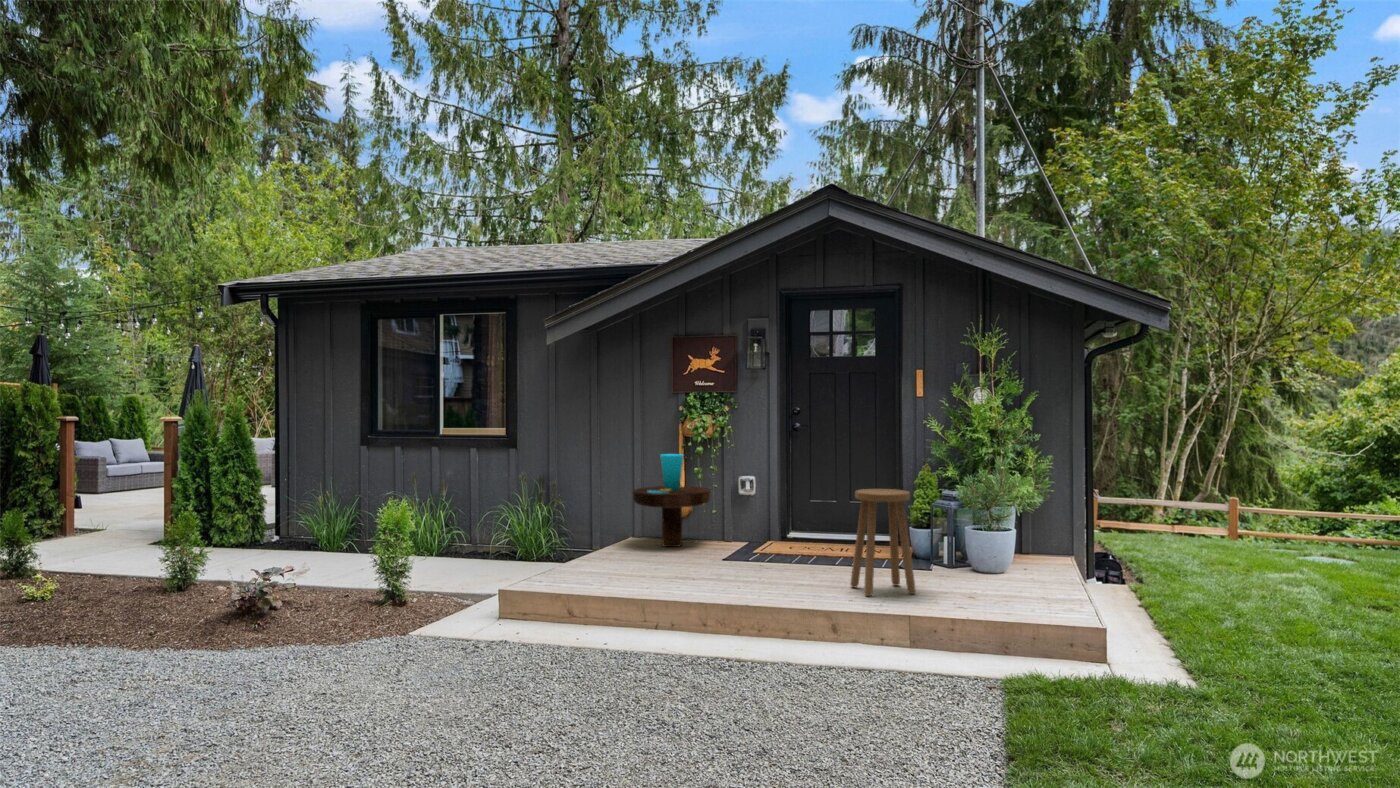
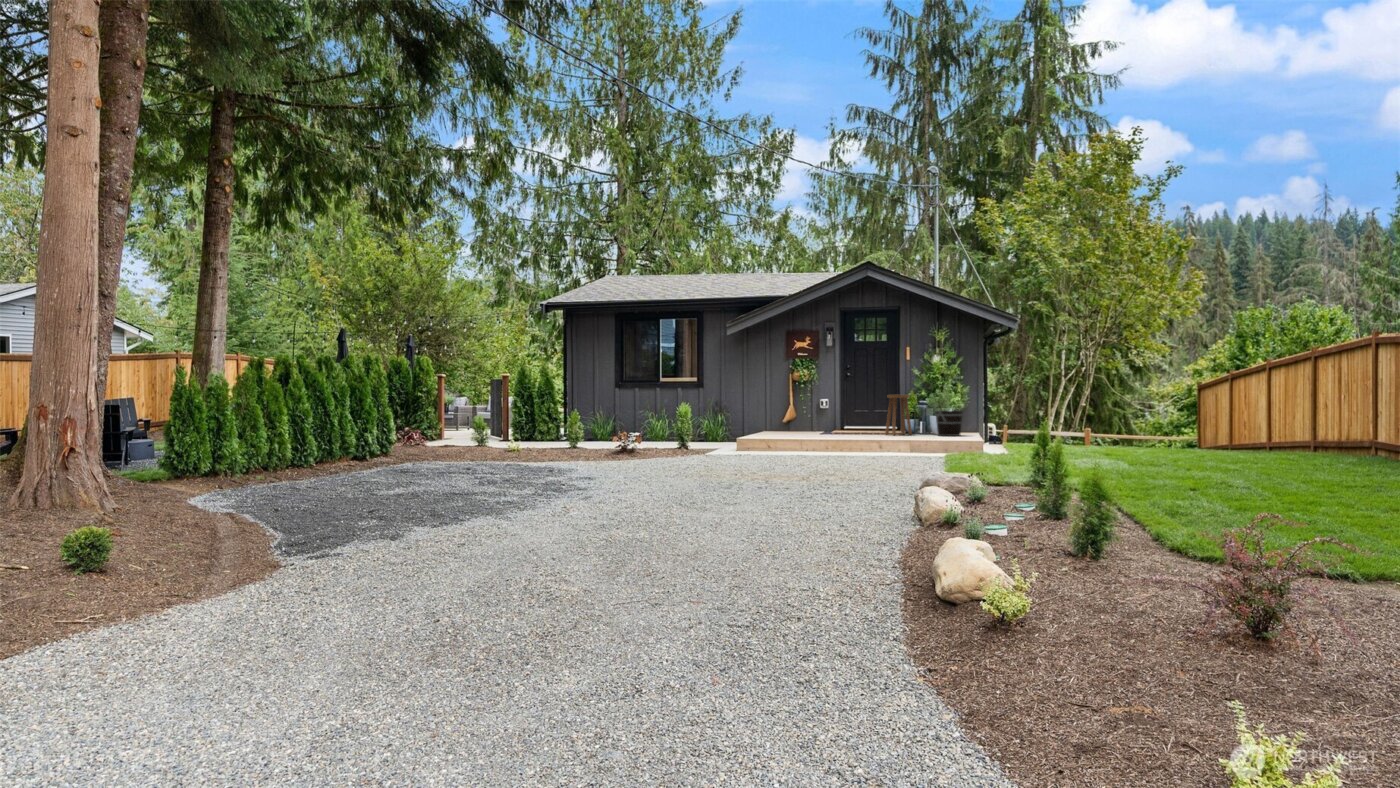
side table: present [633,454,710,547] -> none [773,388,810,432]
bucket: none [975,537,1049,615] -> present [936,411,963,436]

